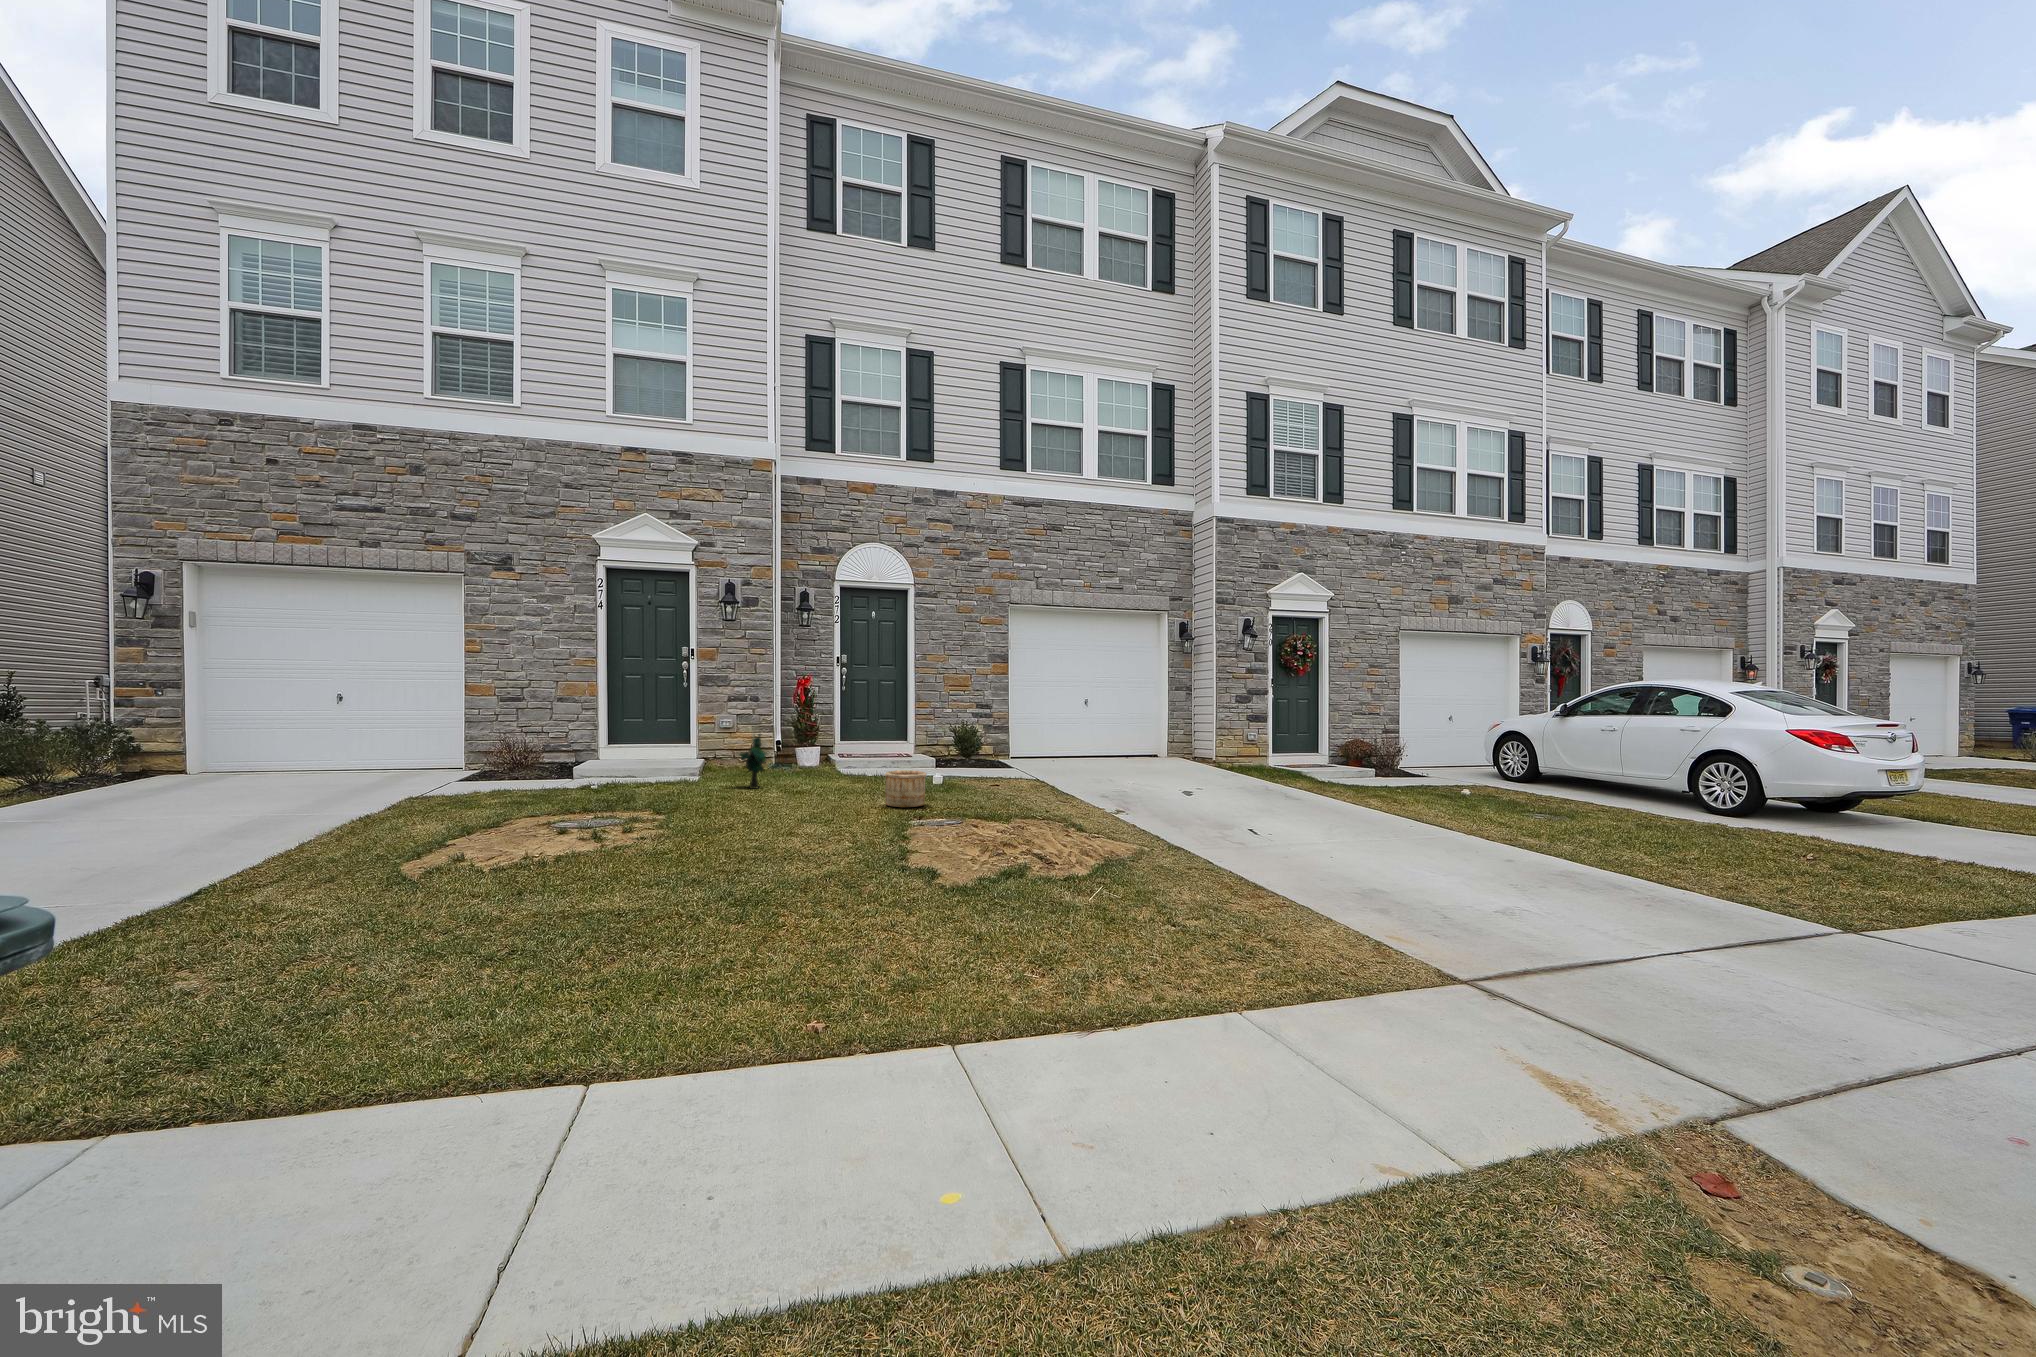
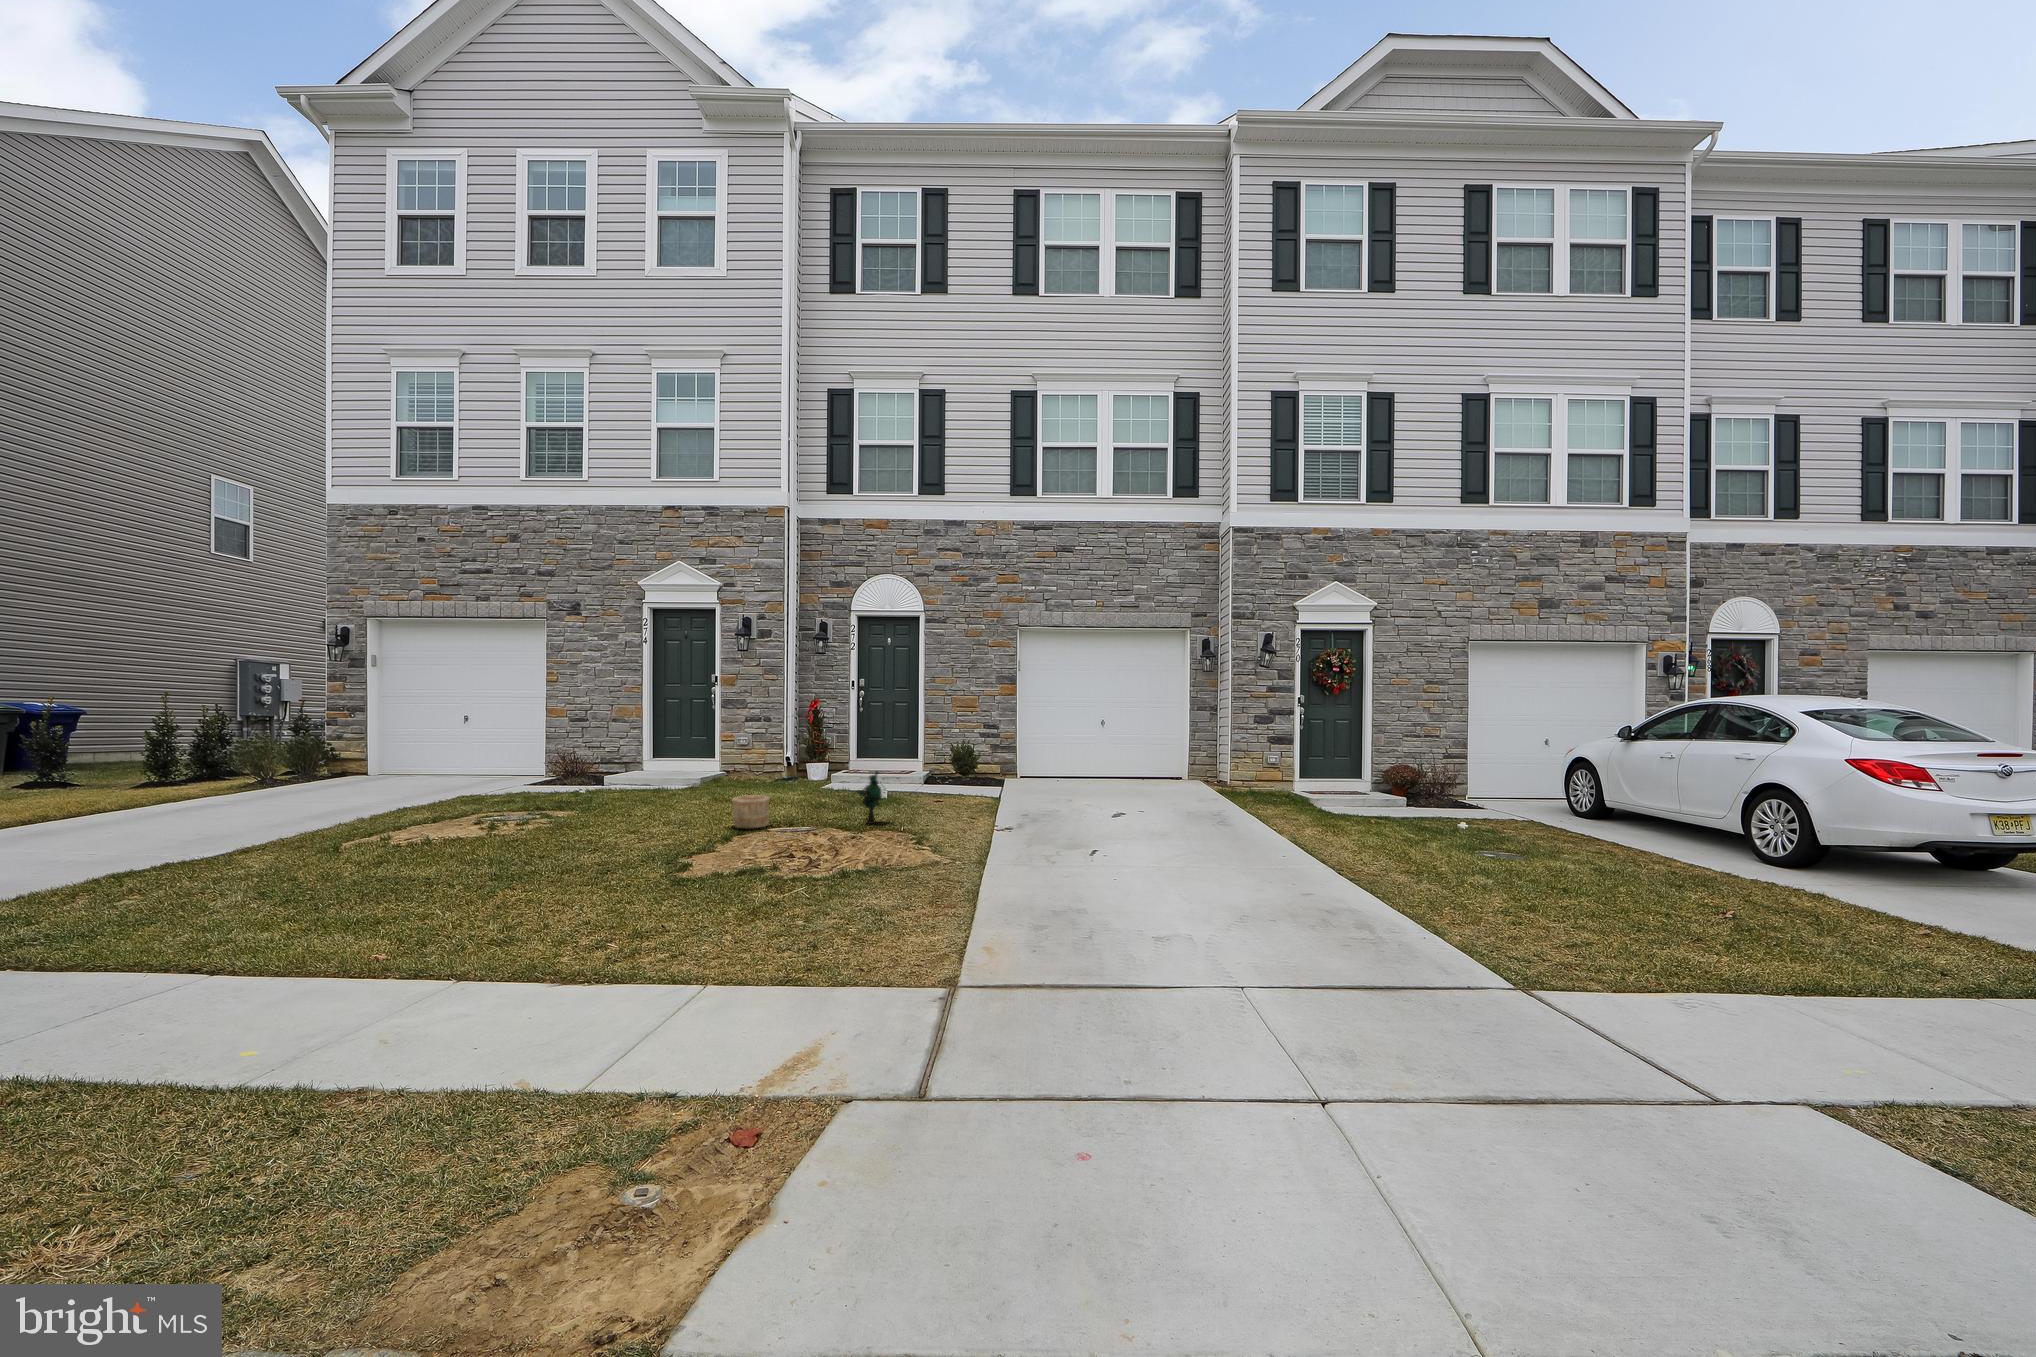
decorative plant: present [740,734,766,788] -> present [857,771,886,824]

